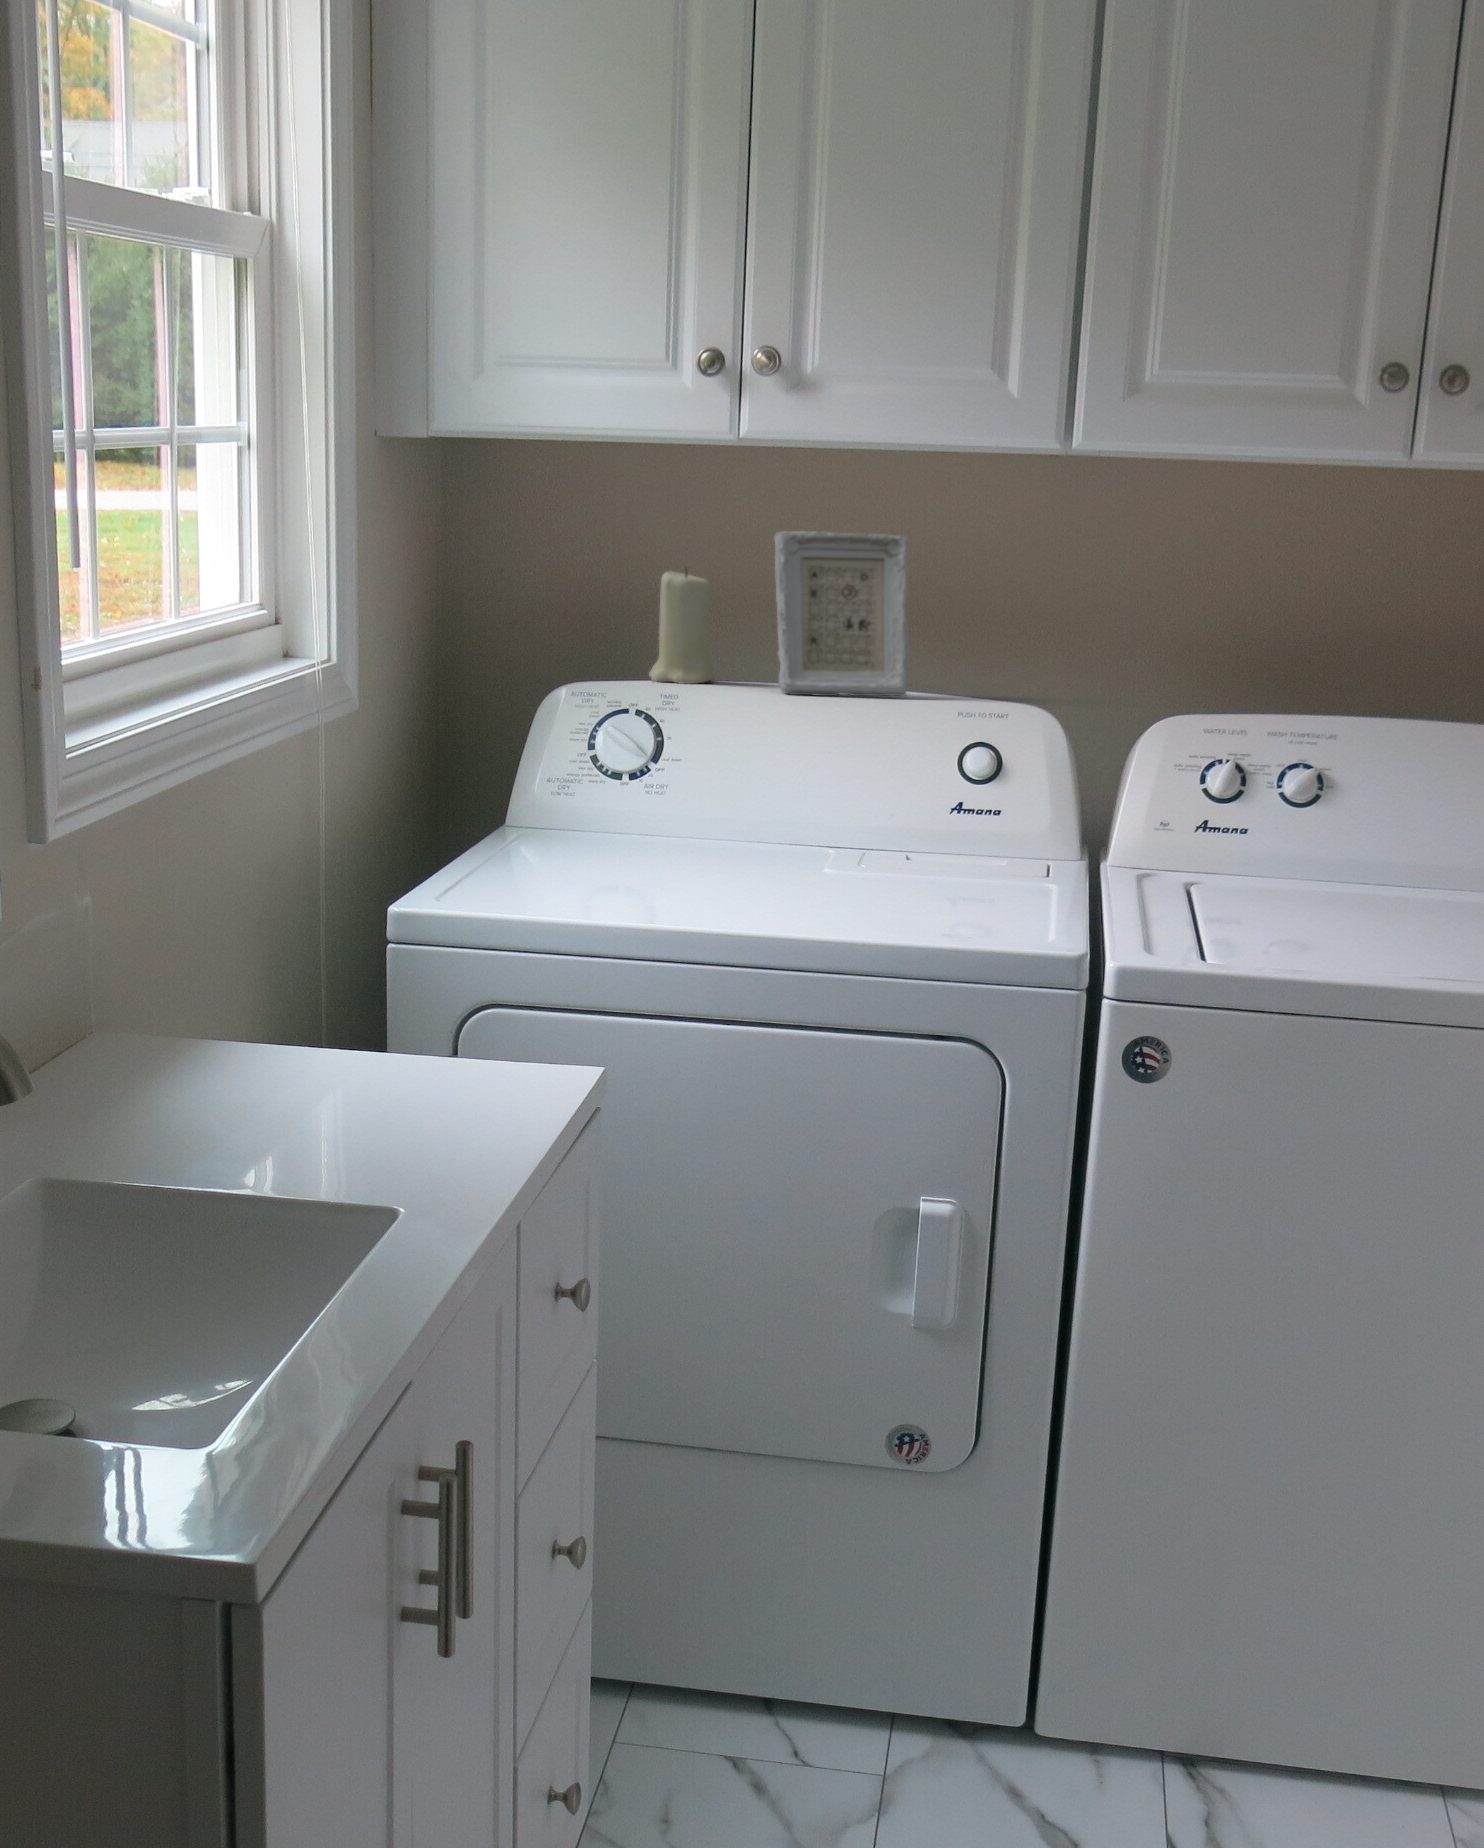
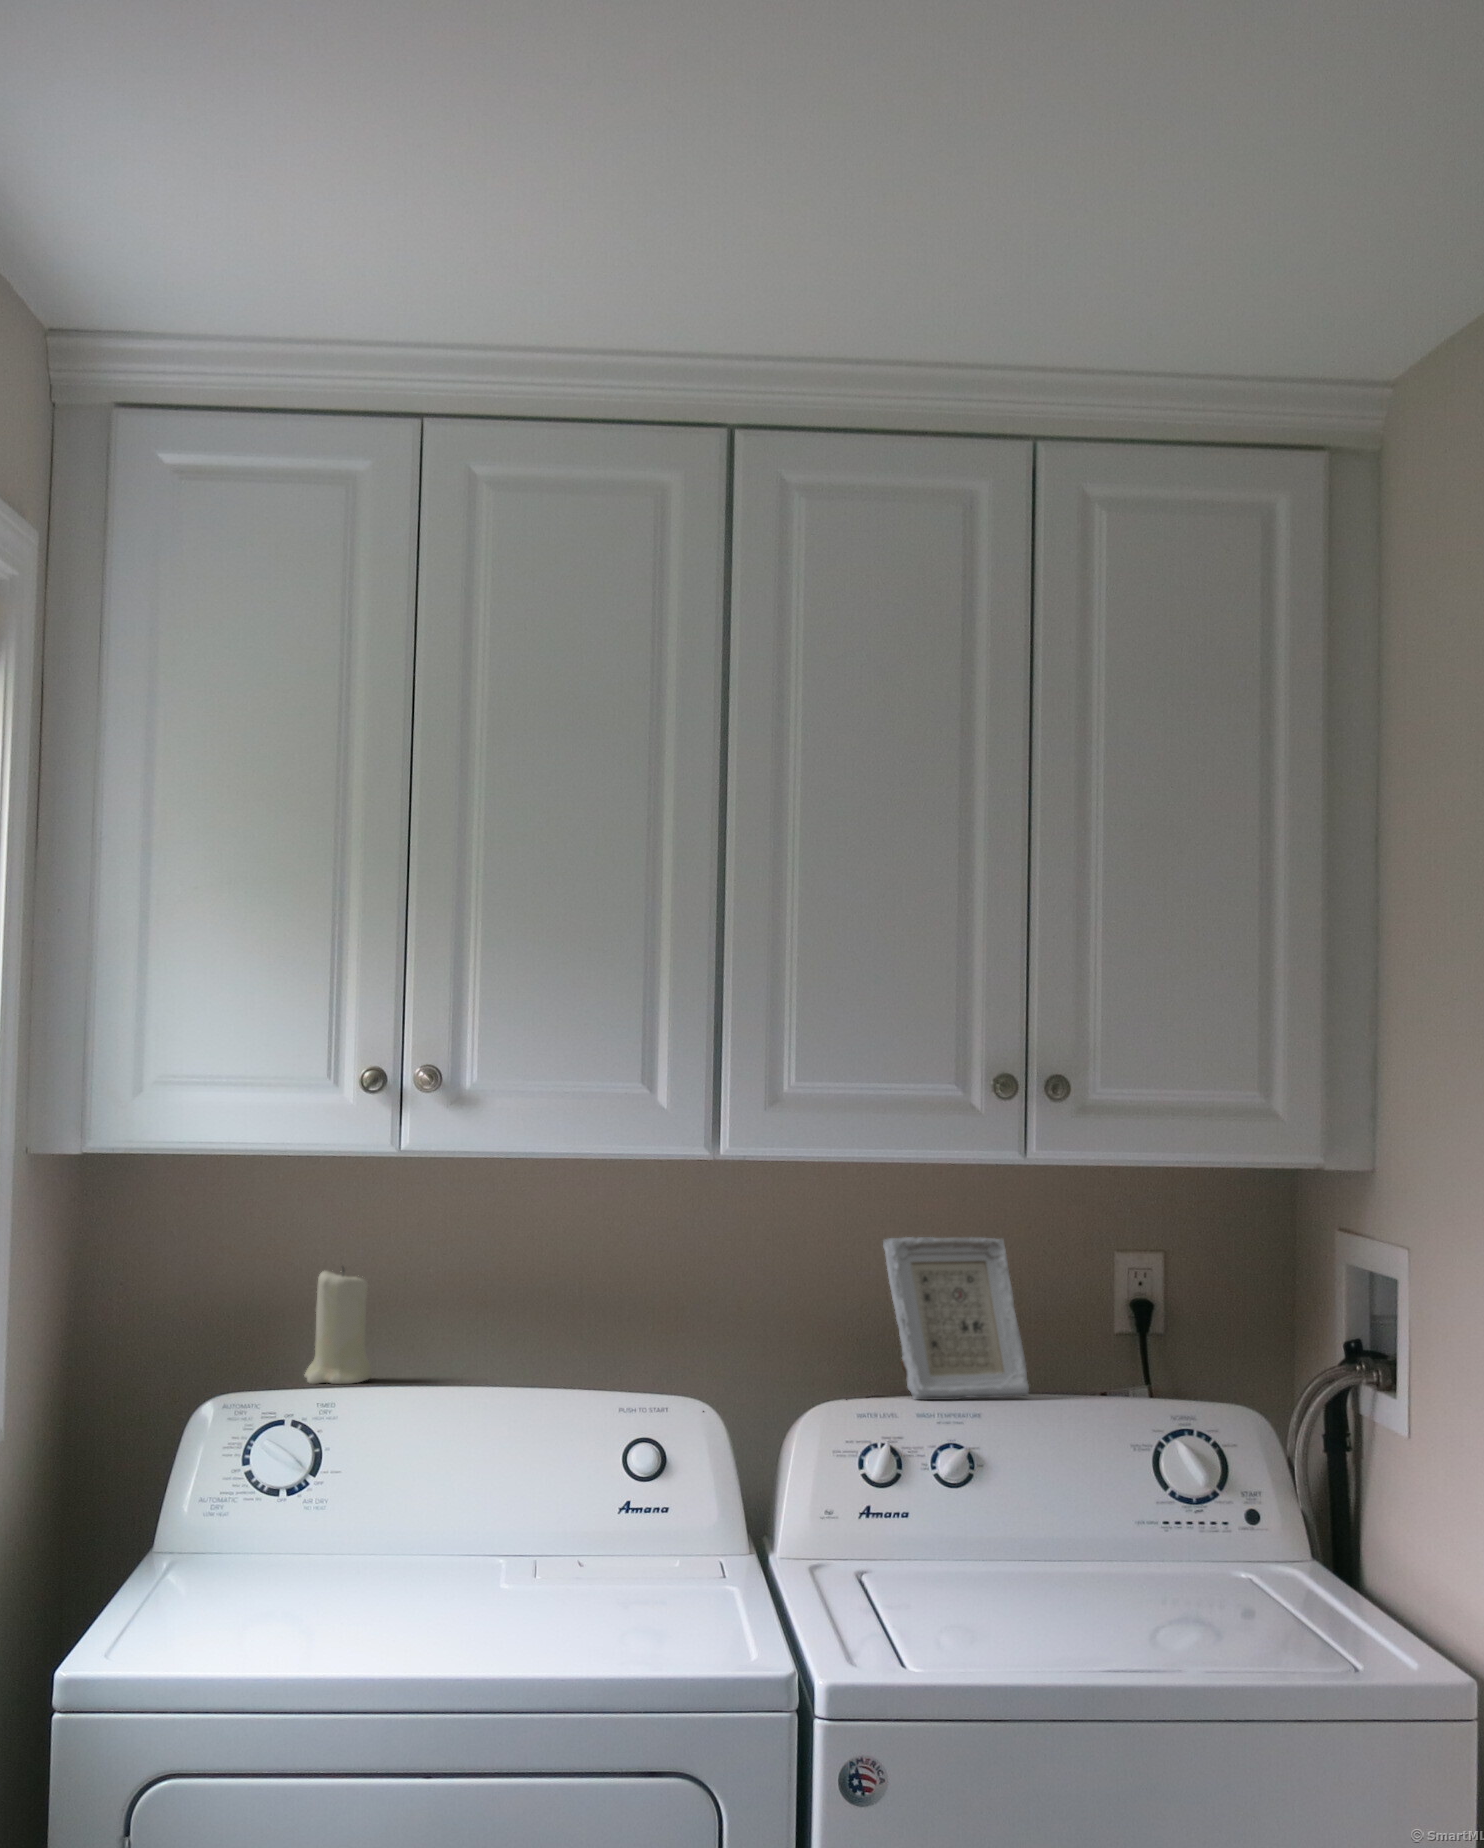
picture frame: present [775,531,909,696] -> present [883,1237,1029,1400]

